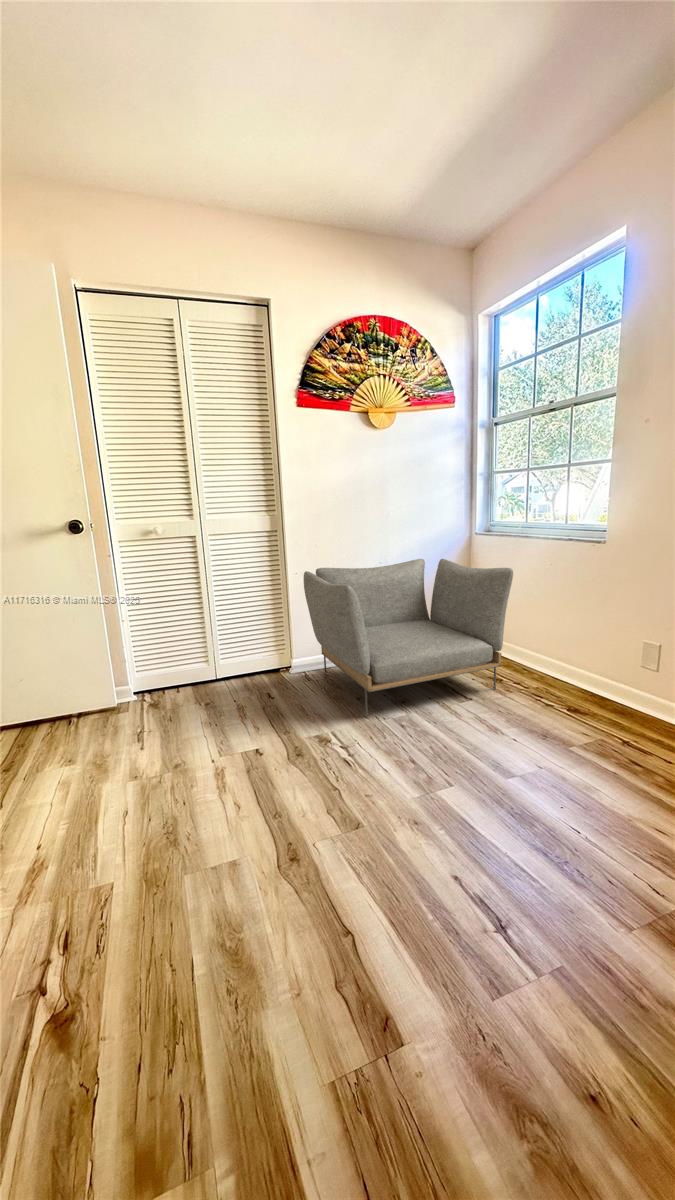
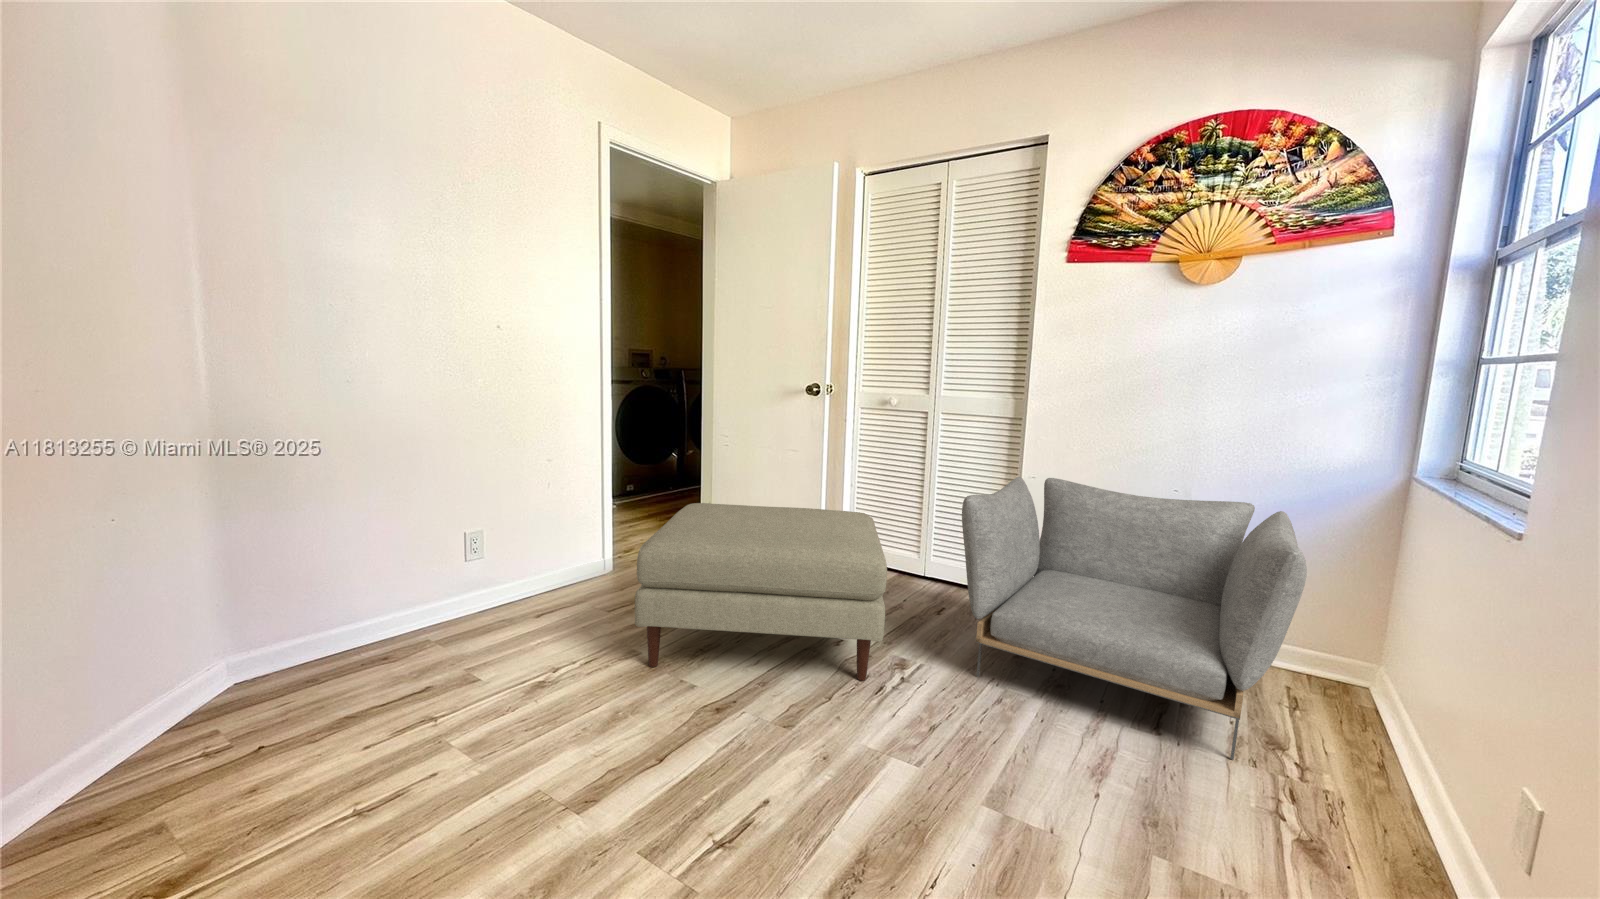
ottoman: none [21,632,344,889] -> present [635,503,887,681]

